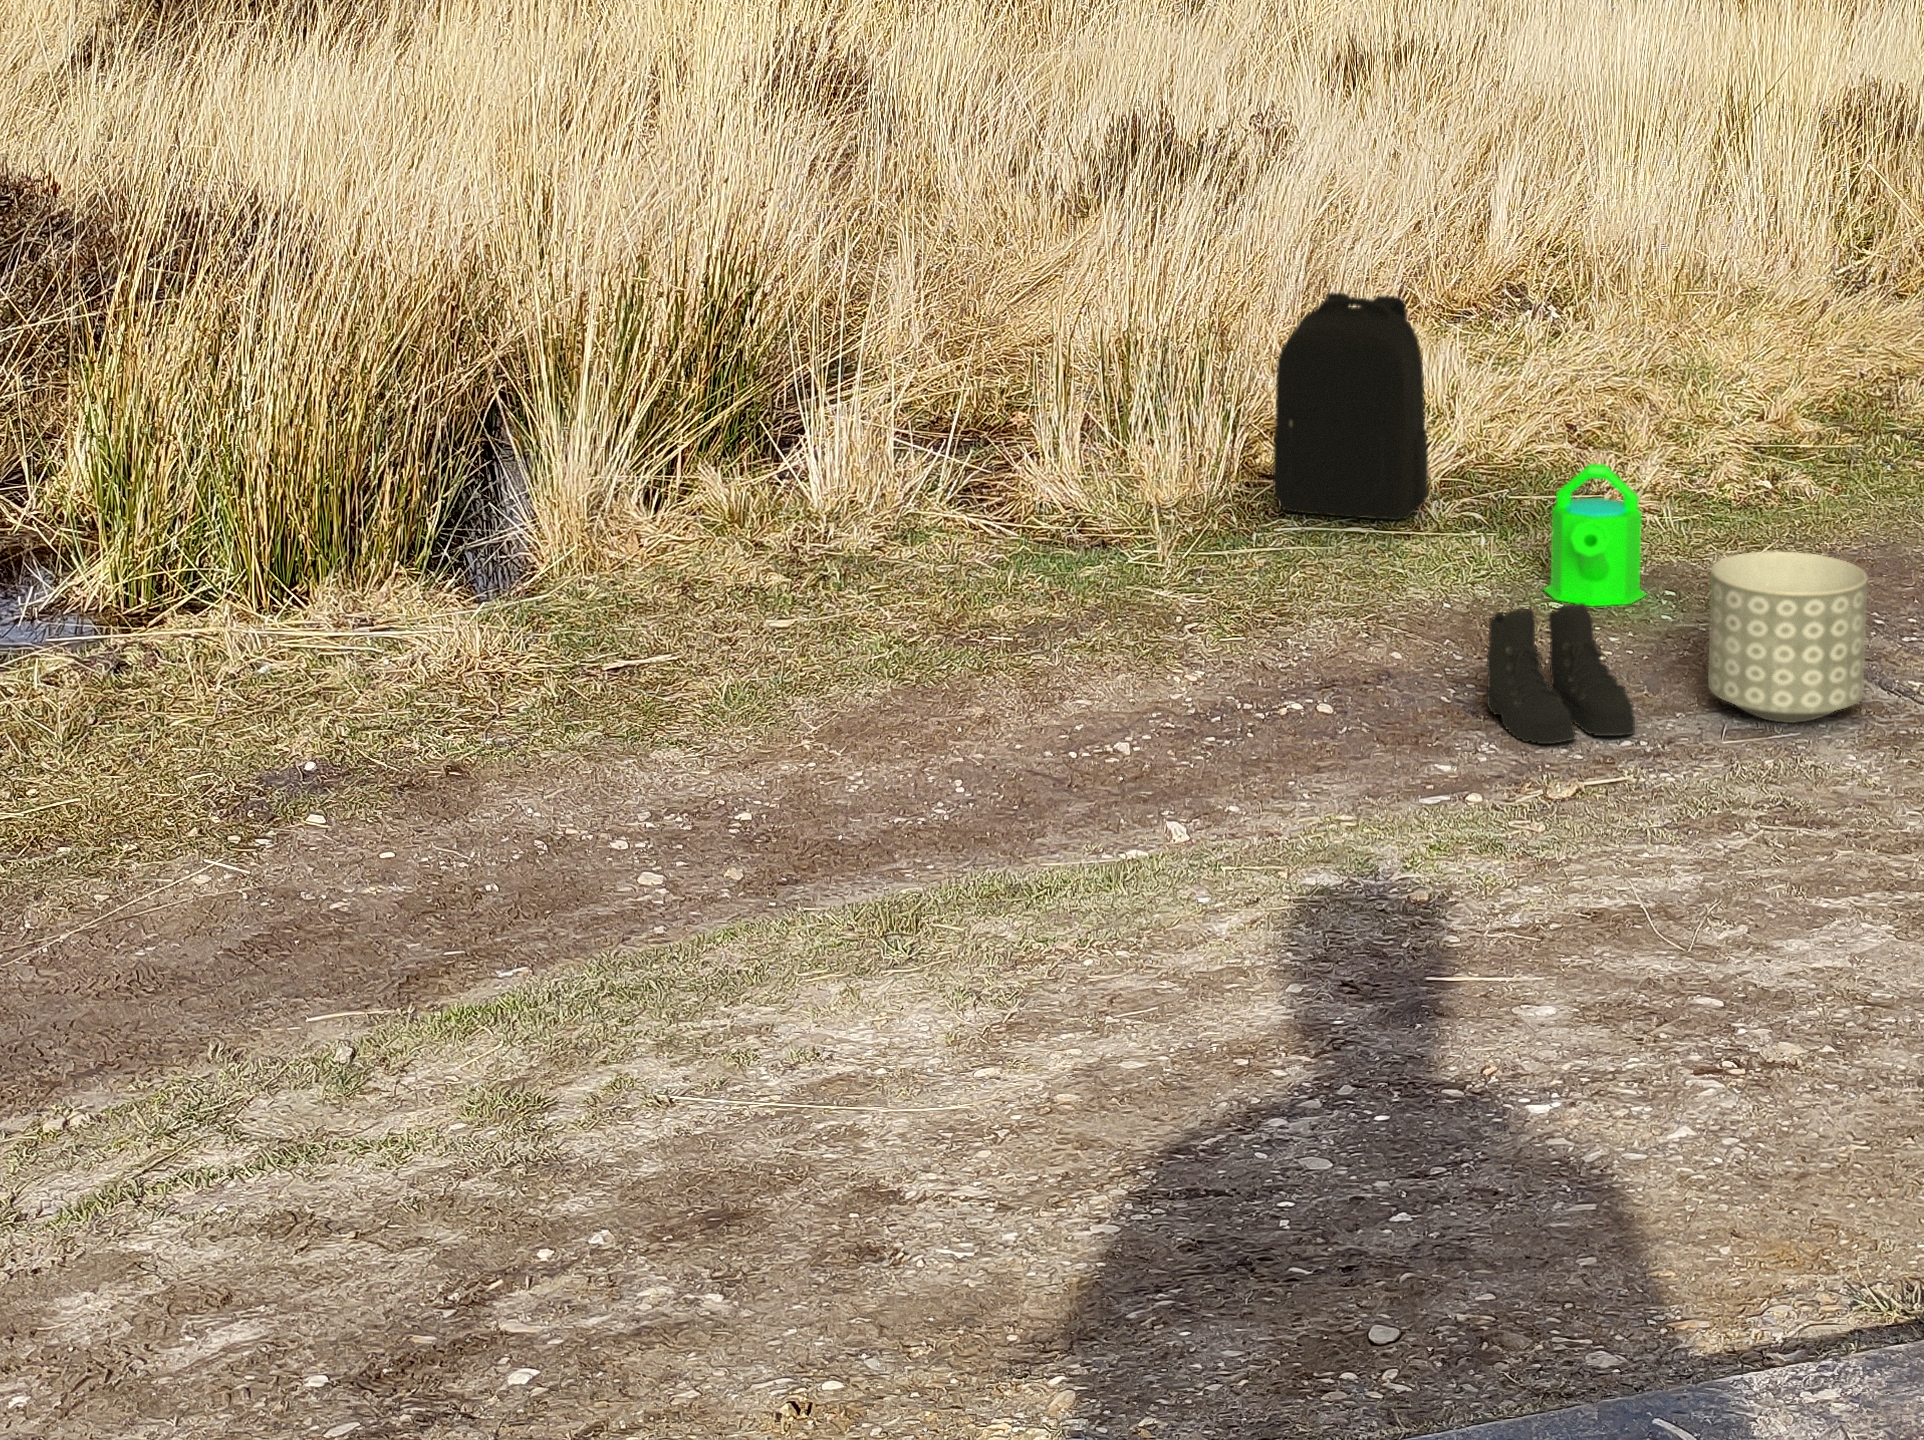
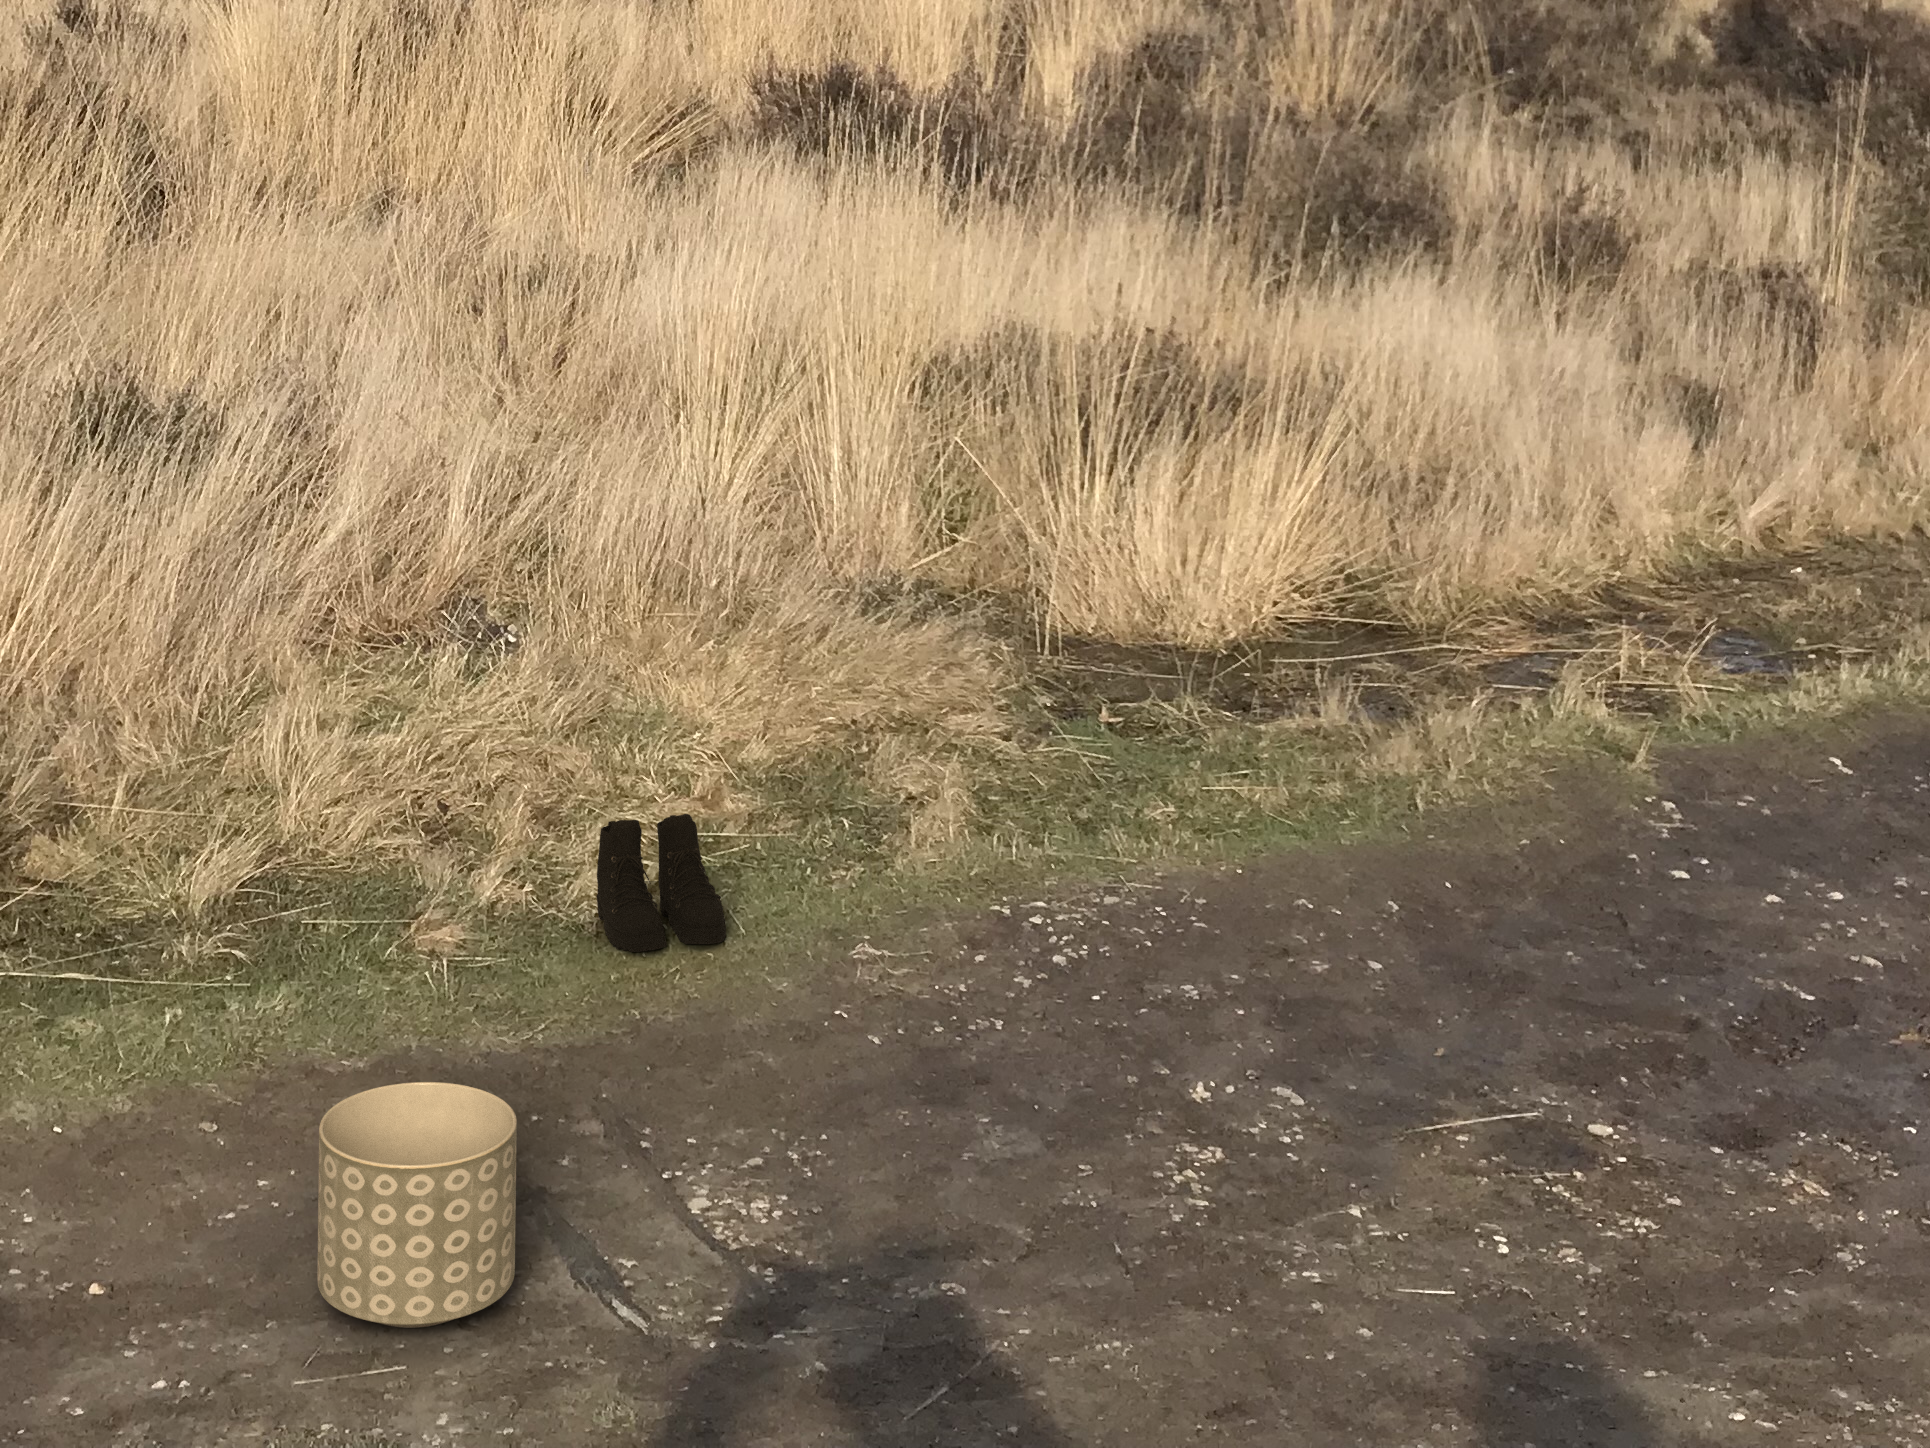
backpack: present [1273,293,1429,520] -> none [47,654,242,940]
watering can: present [1544,464,1647,606] -> none [275,911,398,1098]
boots: present [1487,603,1635,744] -> present [597,814,726,952]

